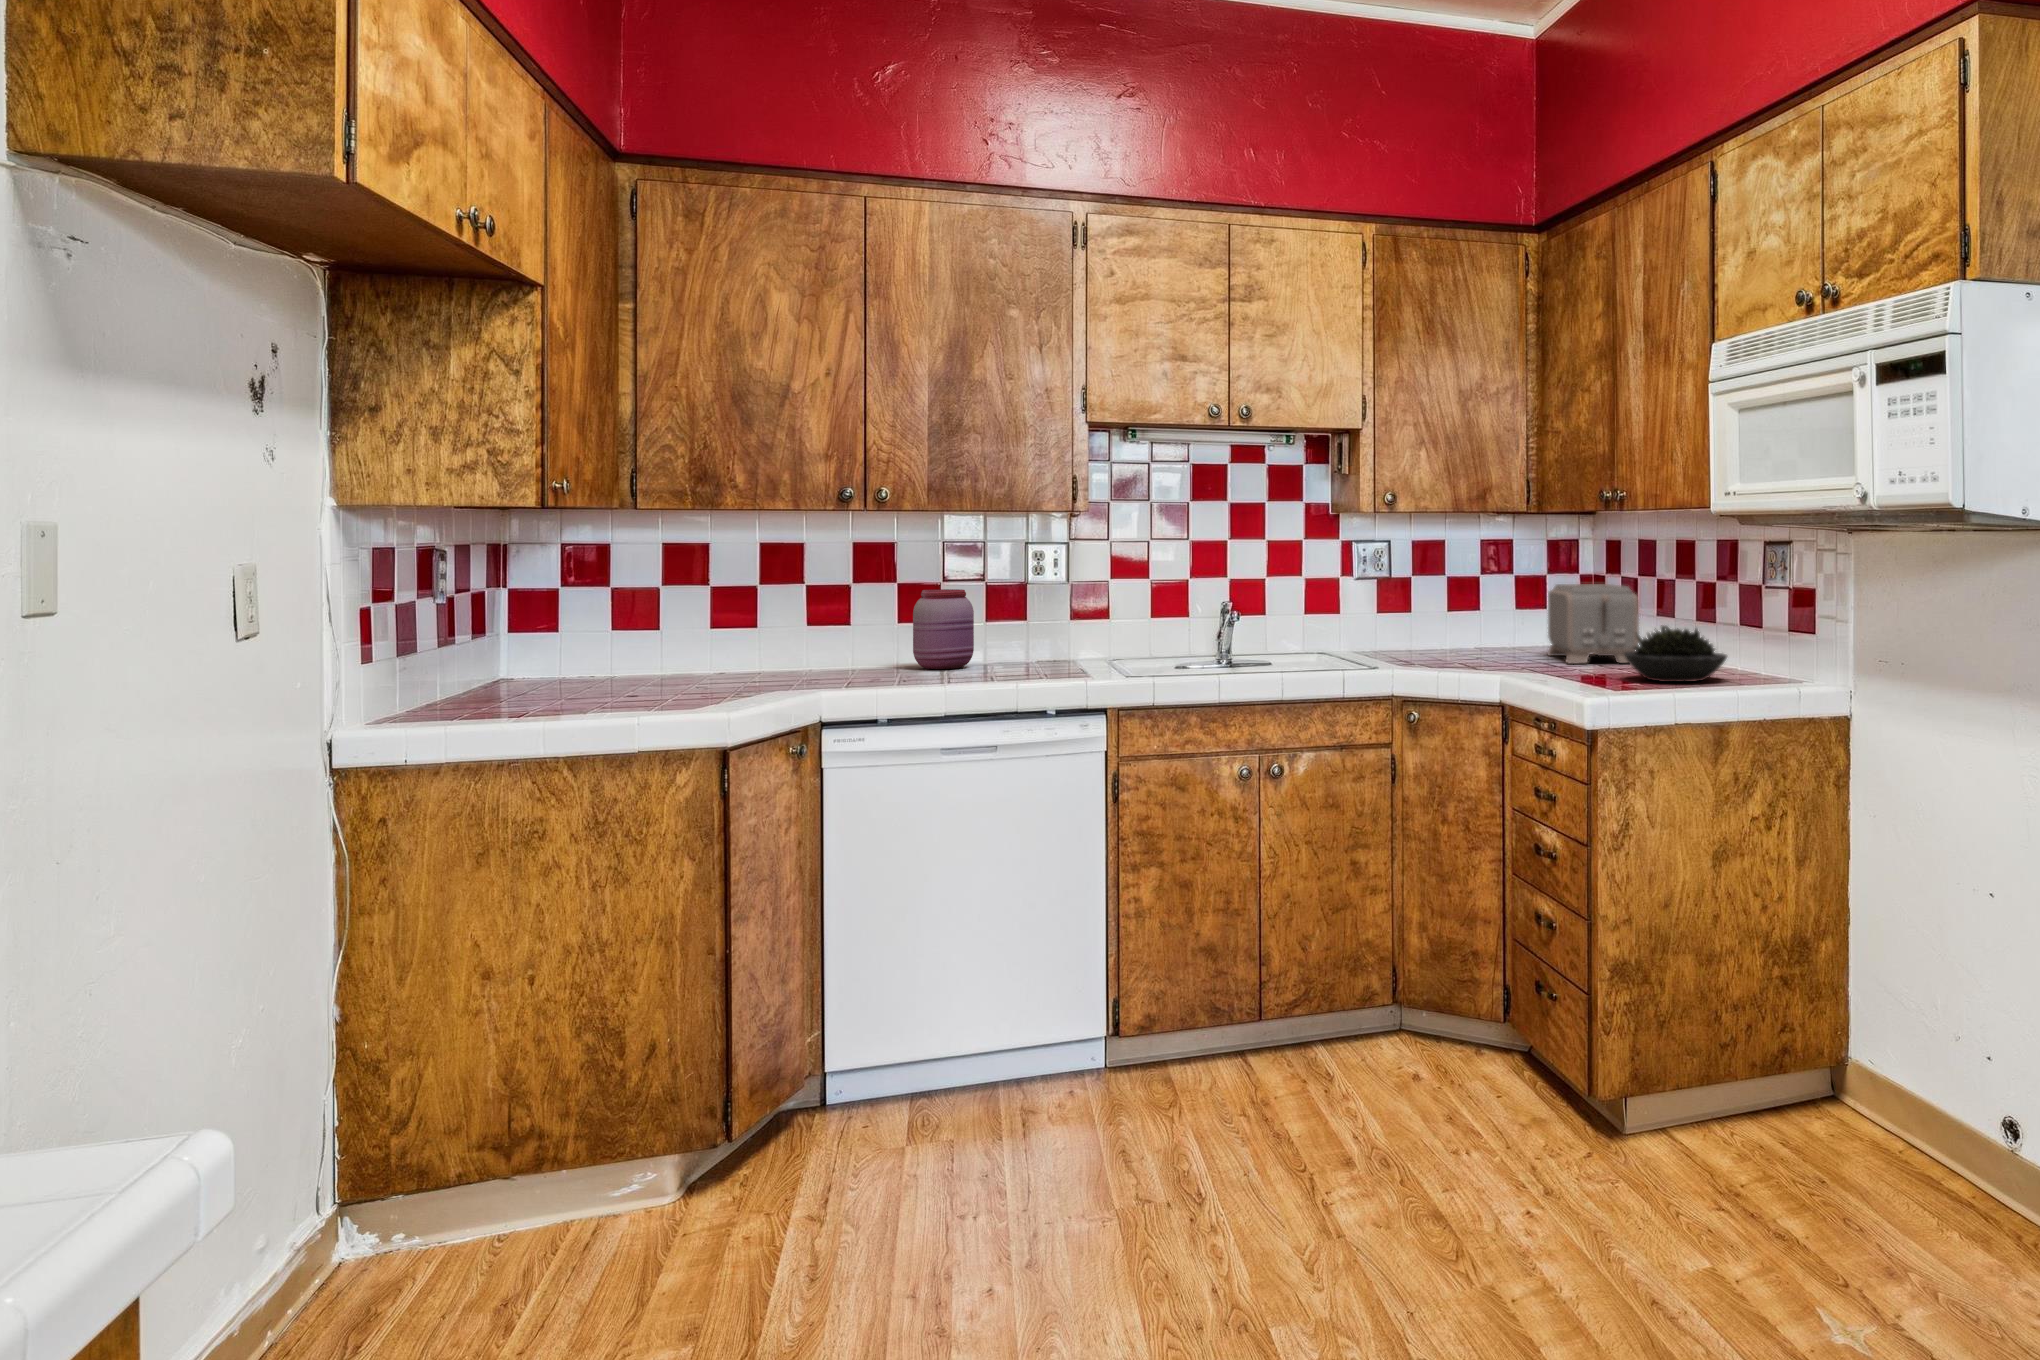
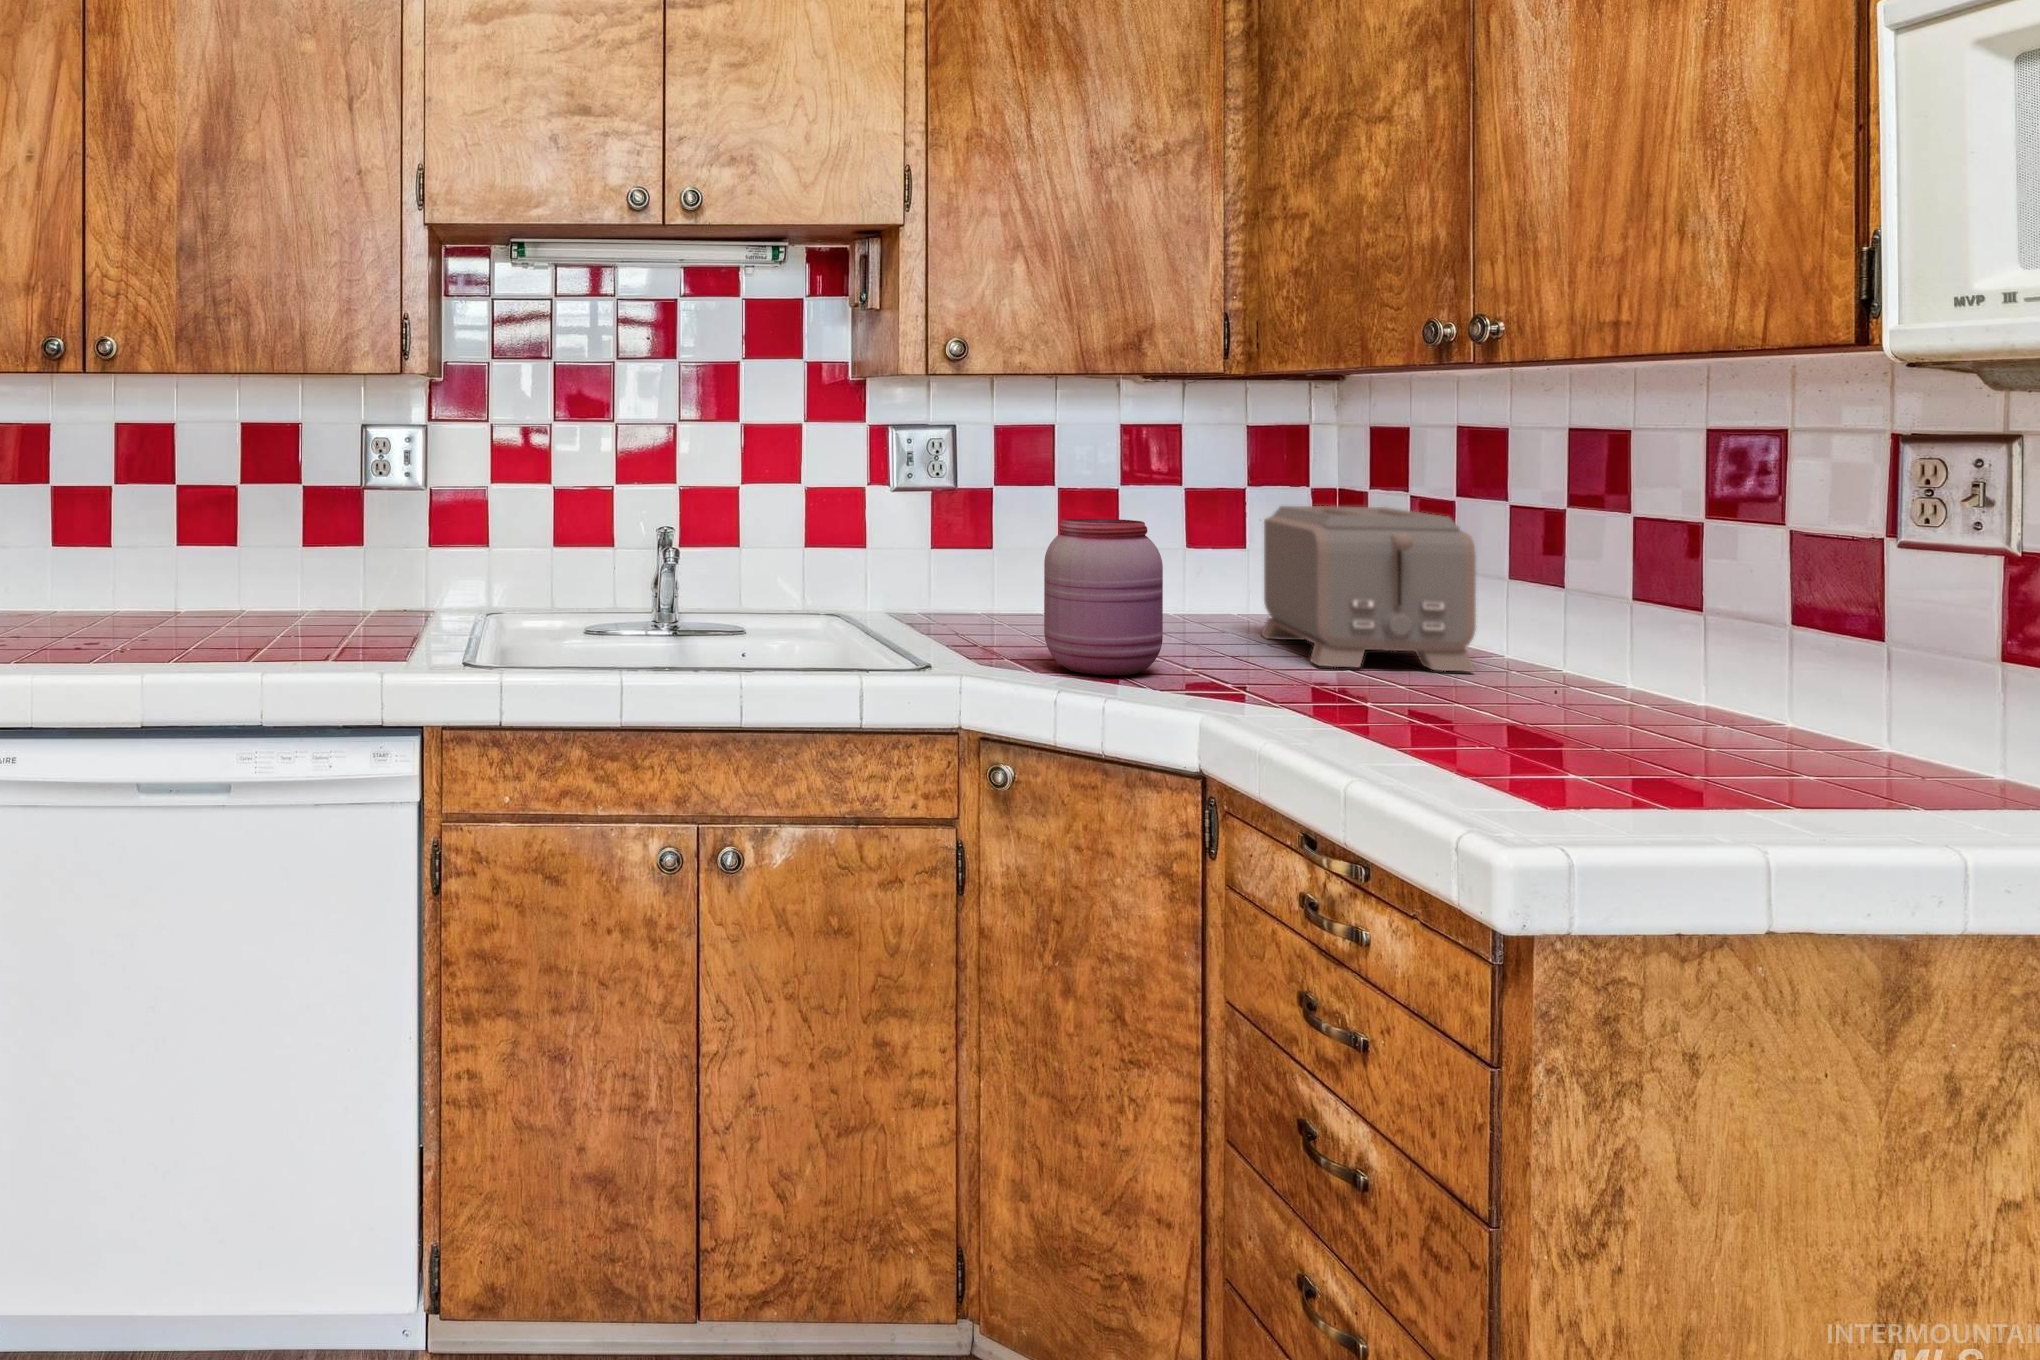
jar: present [913,589,974,669] -> present [1044,519,1163,675]
succulent plant: present [1623,625,1727,682] -> none [1480,615,1770,755]

